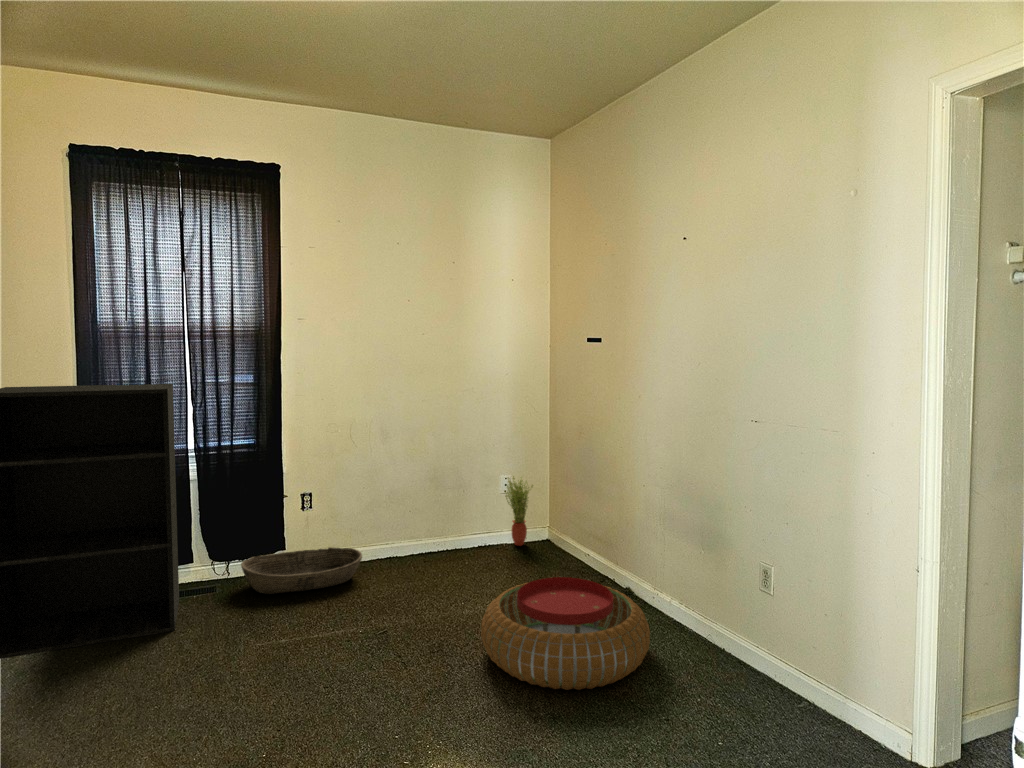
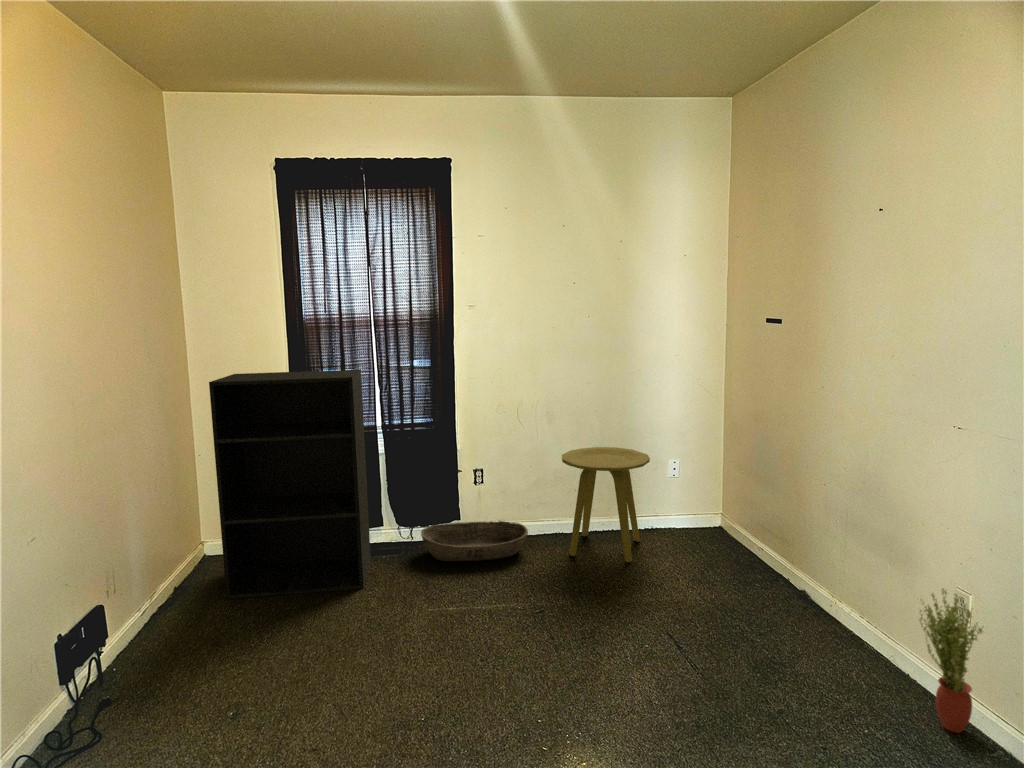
side table: none [397,465,486,578] -> present [562,447,650,563]
potted plant: present [505,476,533,546] -> present [919,589,983,733]
pouf: present [481,577,650,690] -> none [633,578,821,705]

